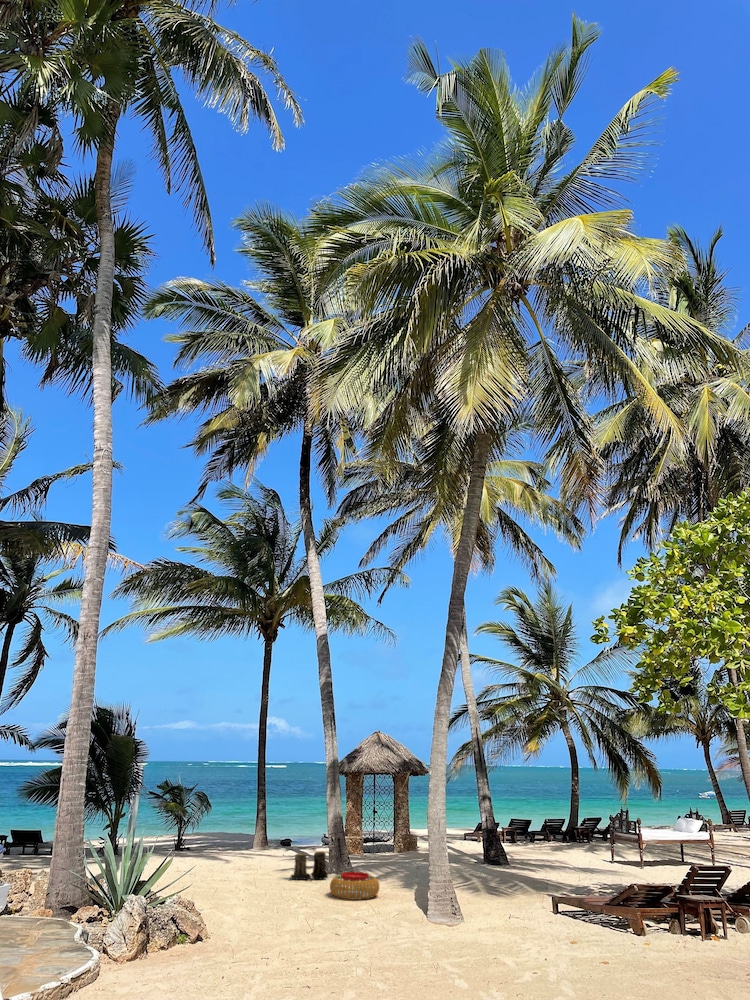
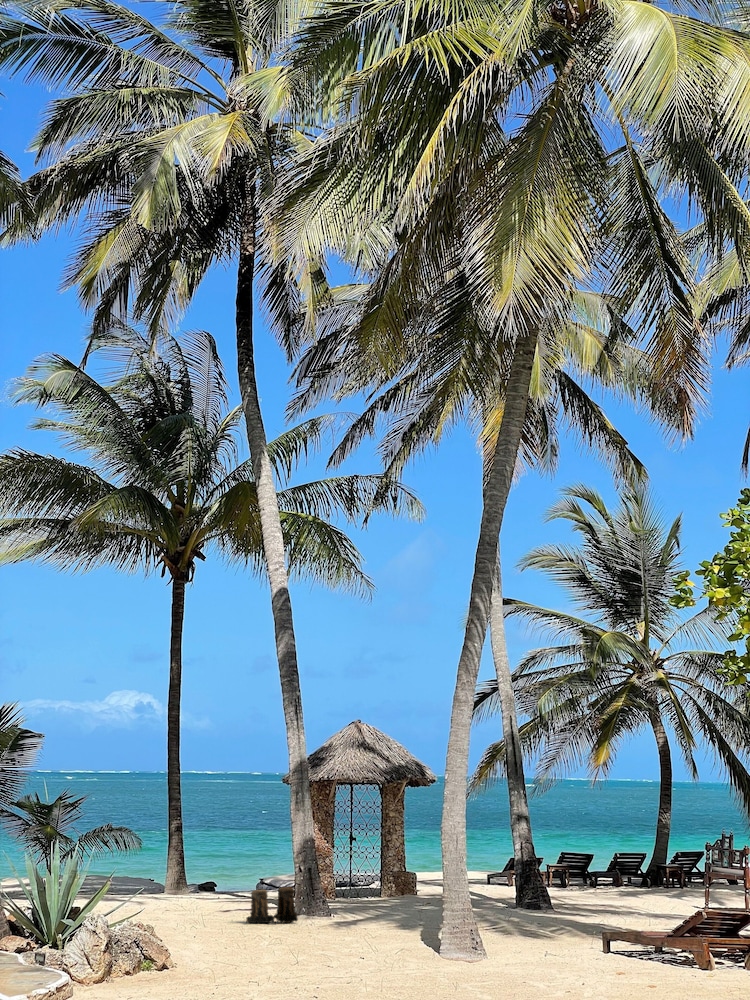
pouf: present [330,872,379,900] -> none [305,909,372,941]

